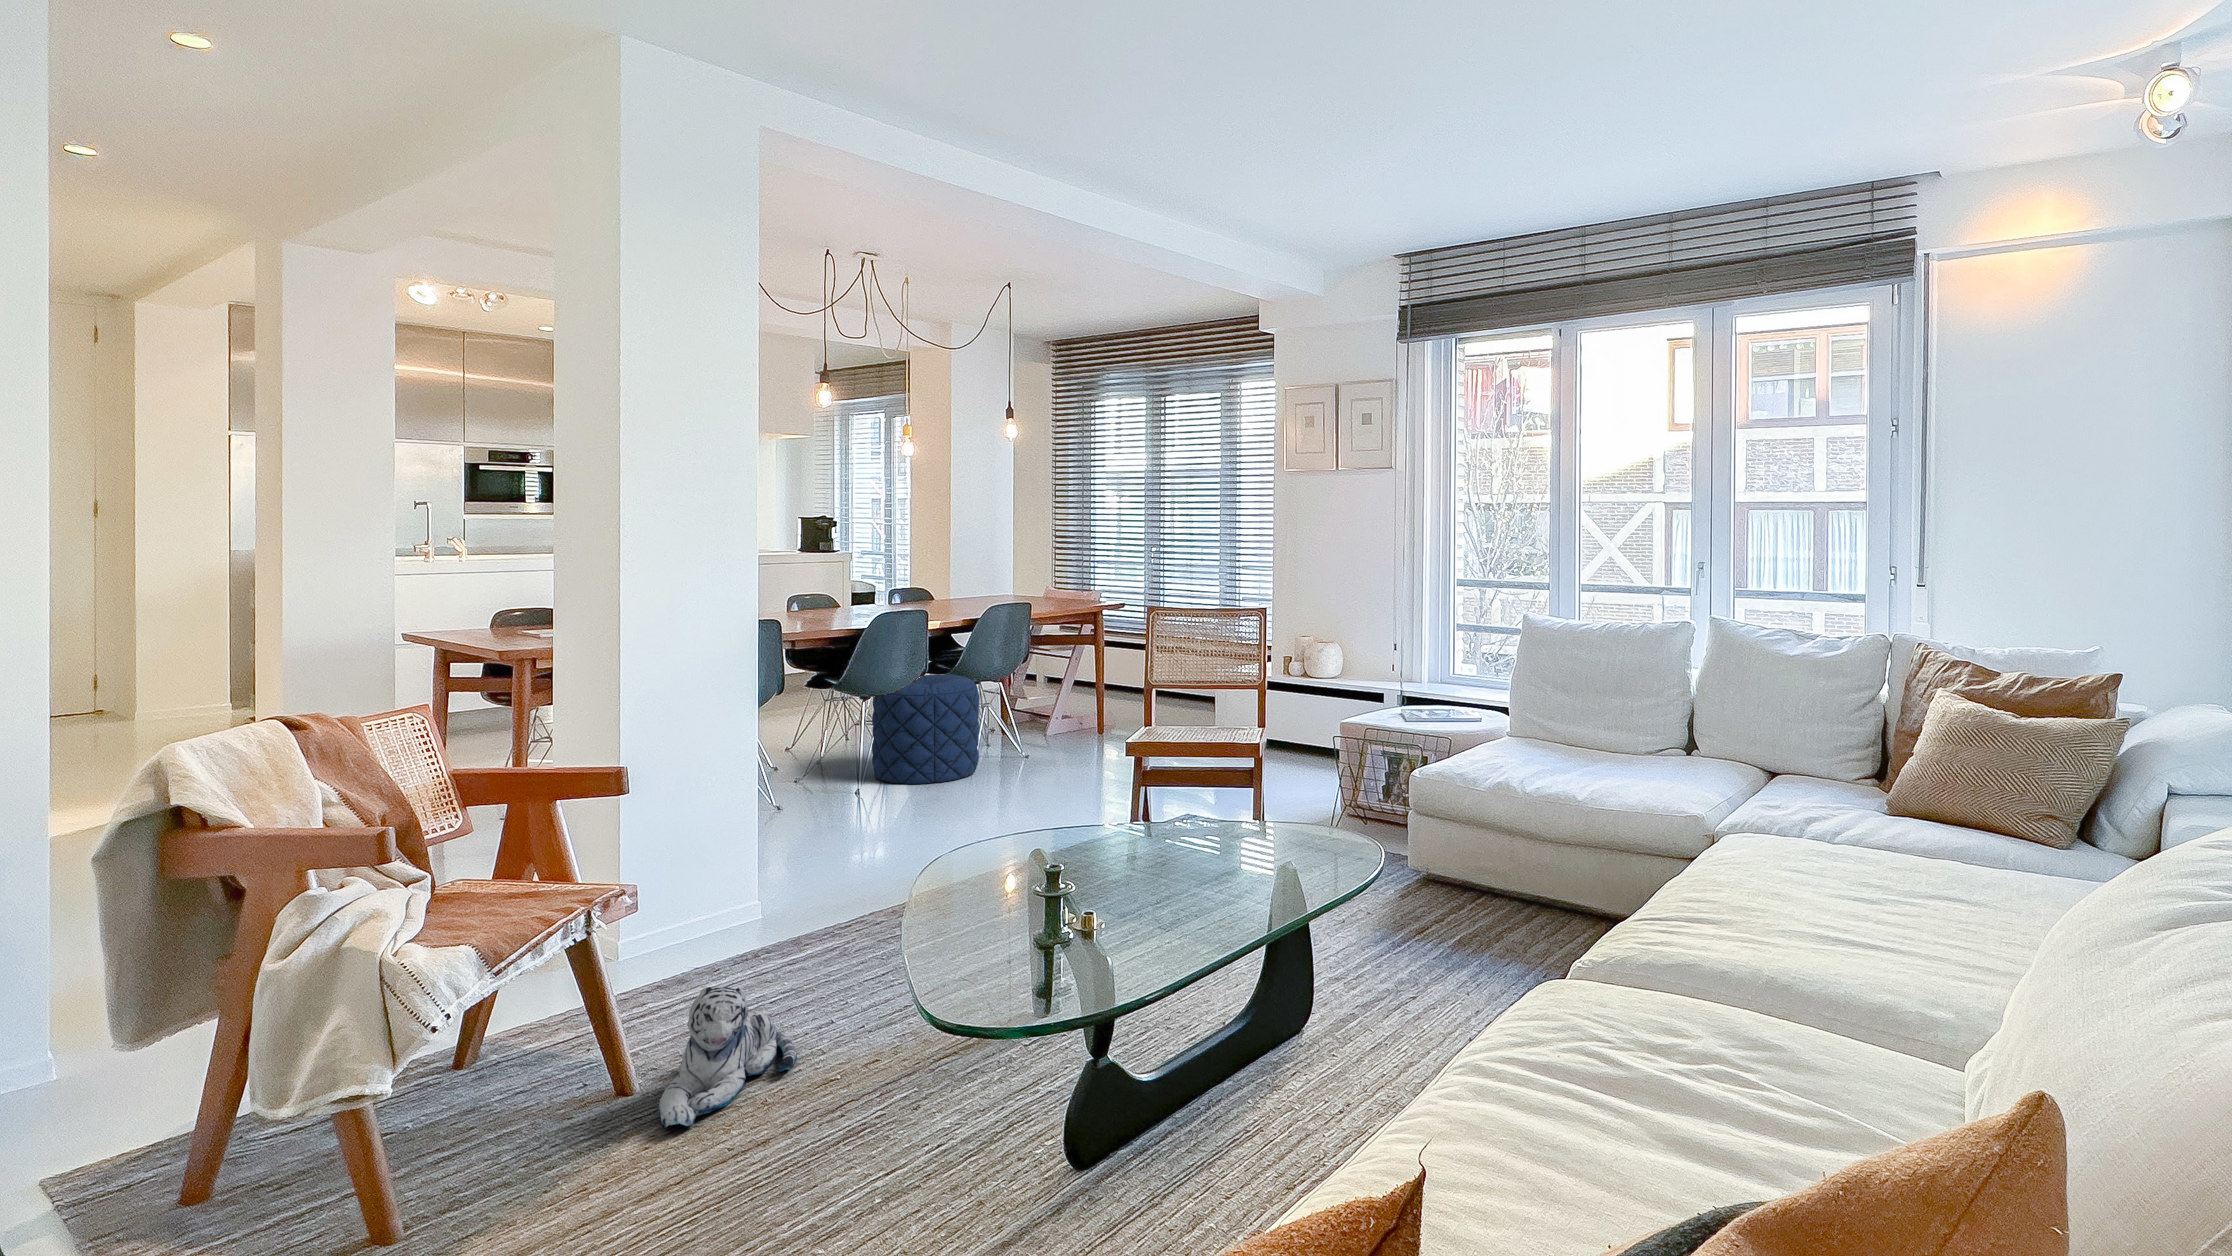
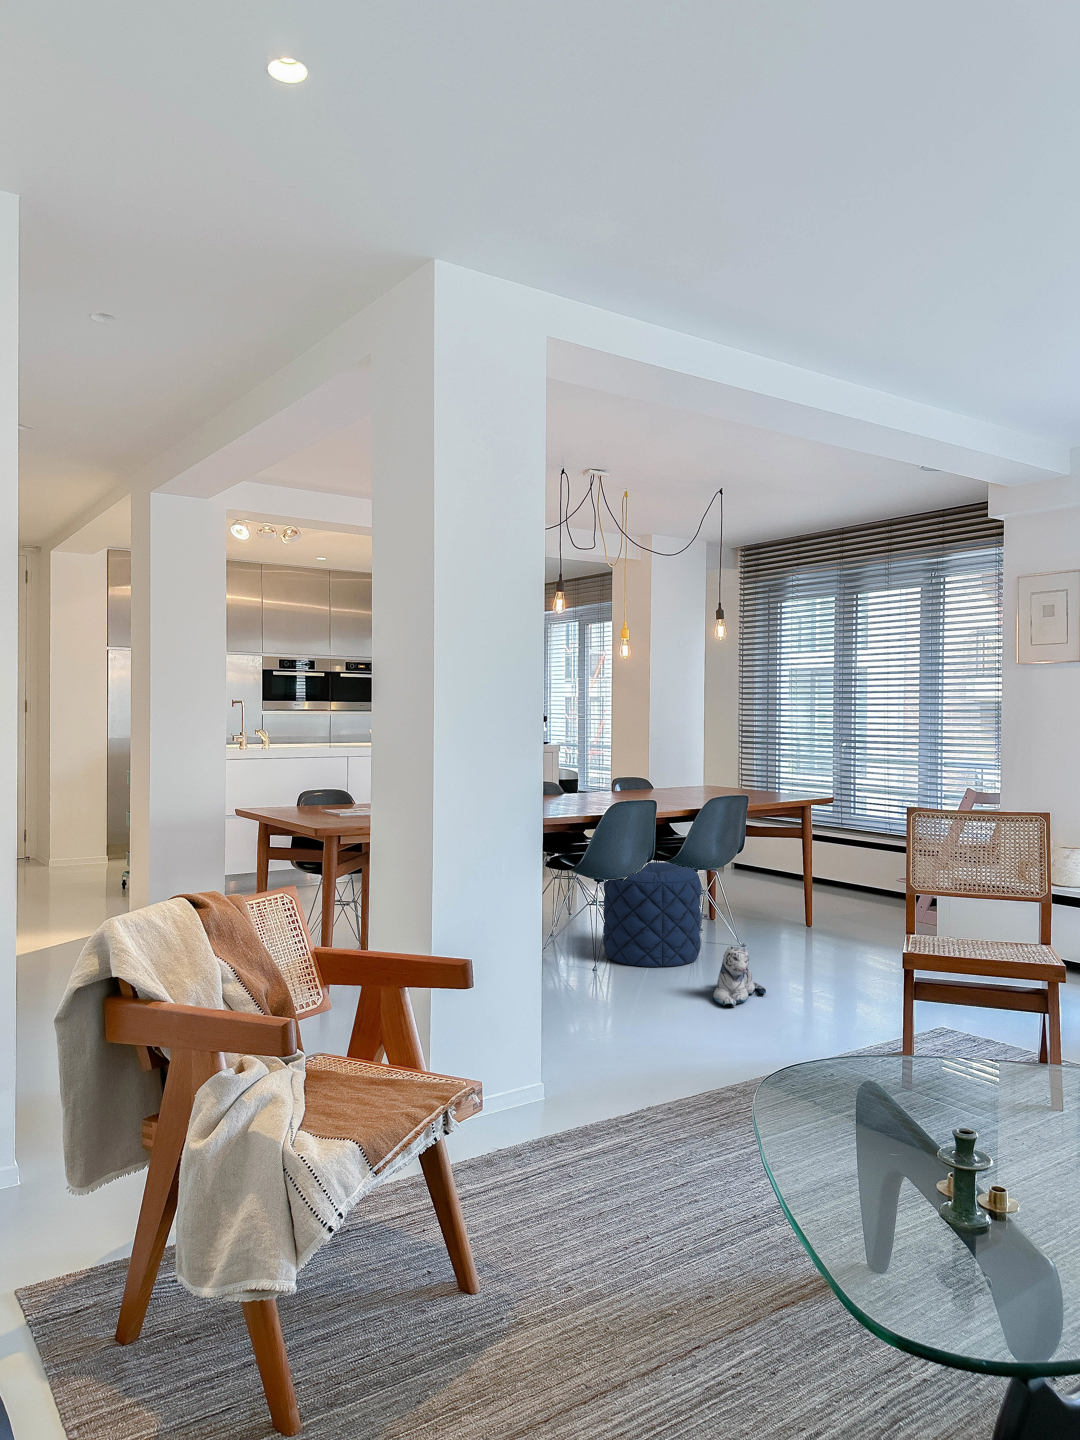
plush toy: present [659,987,797,1129] -> present [713,946,766,1006]

